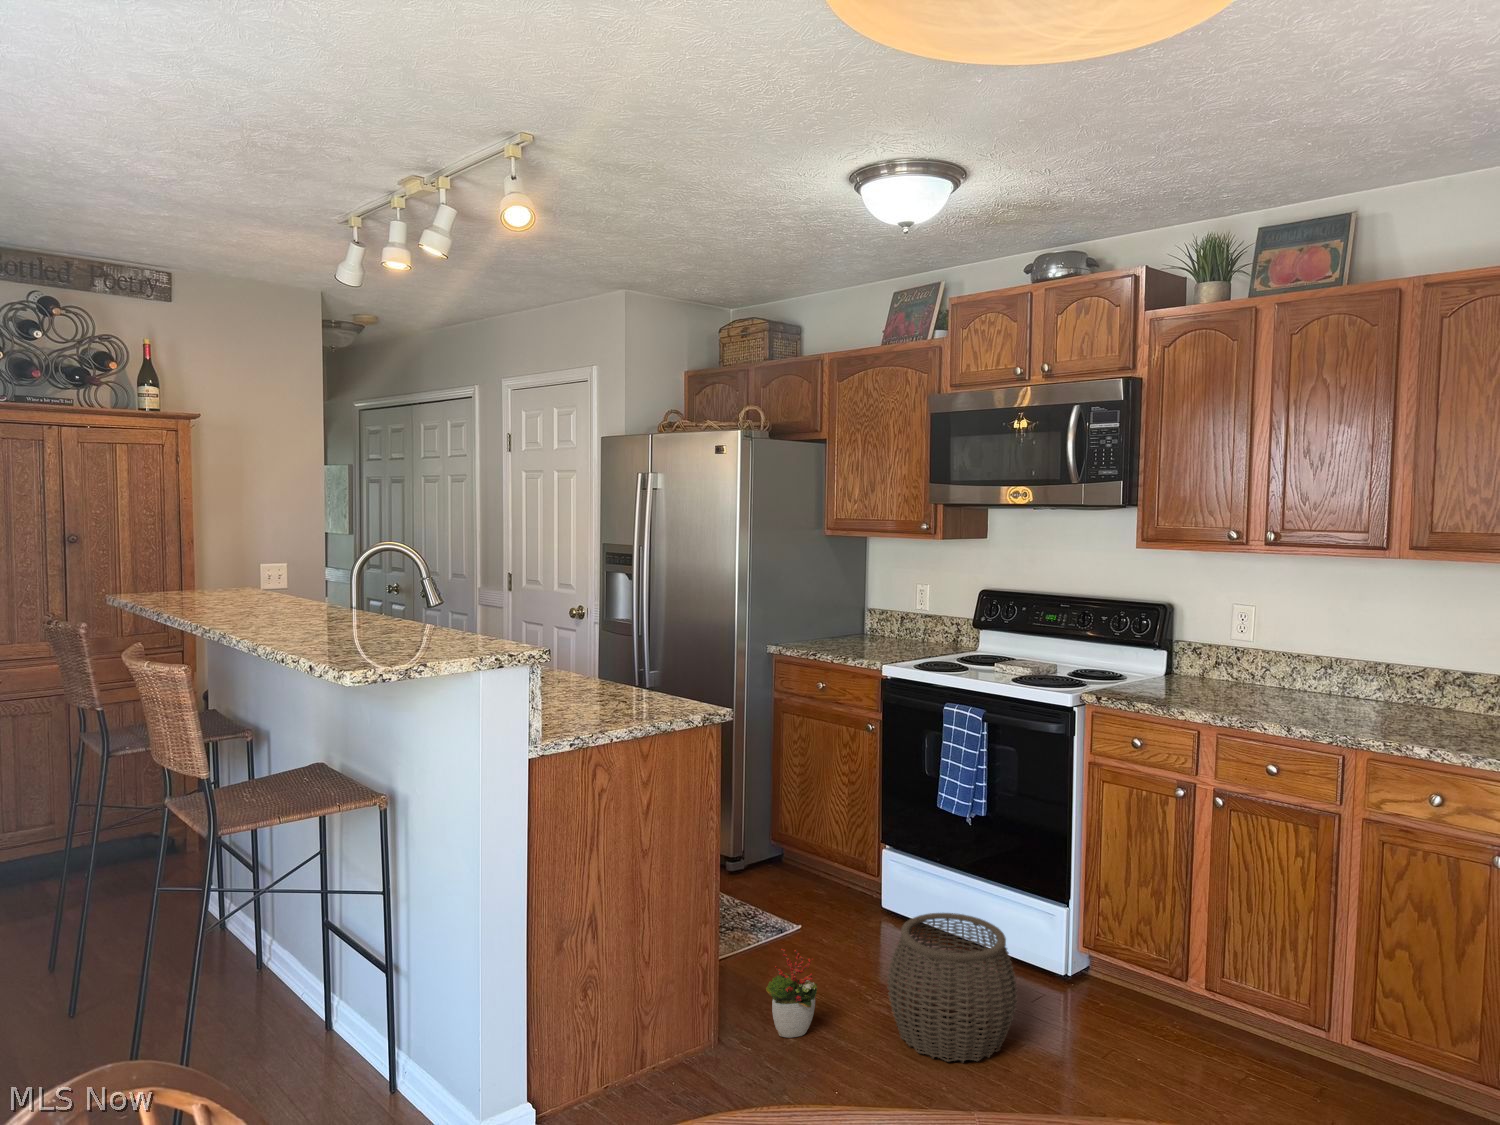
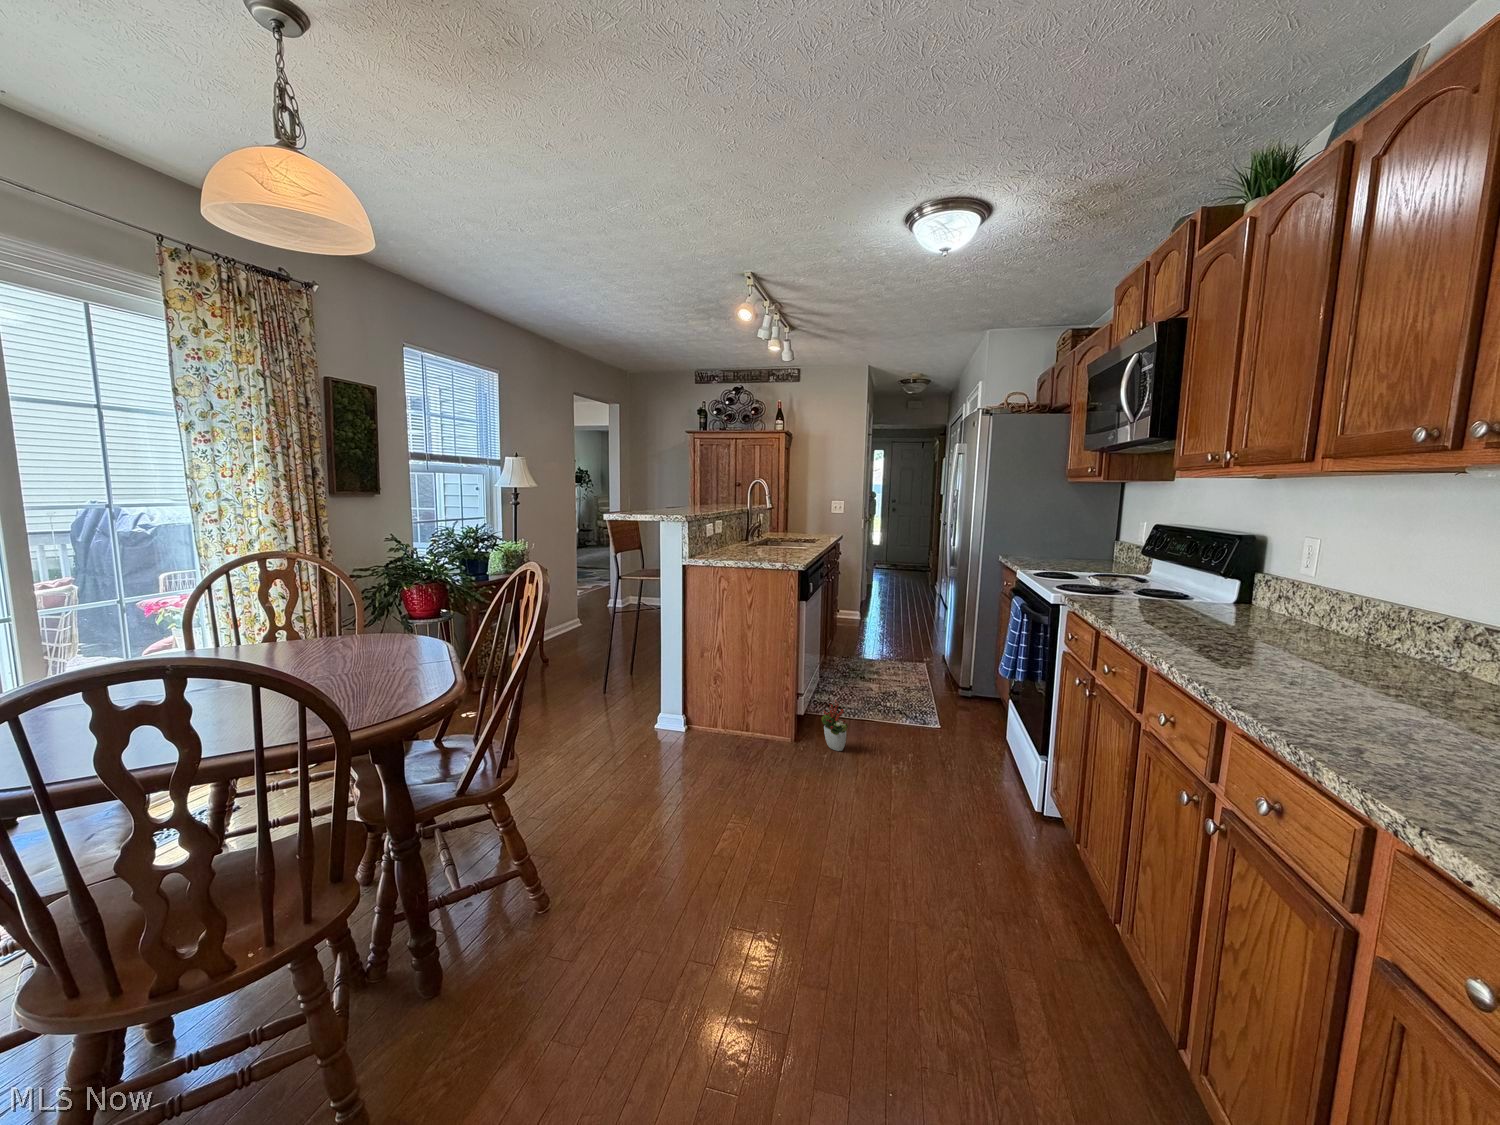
woven basket: present [887,913,1018,1062] -> none [860,710,944,804]

